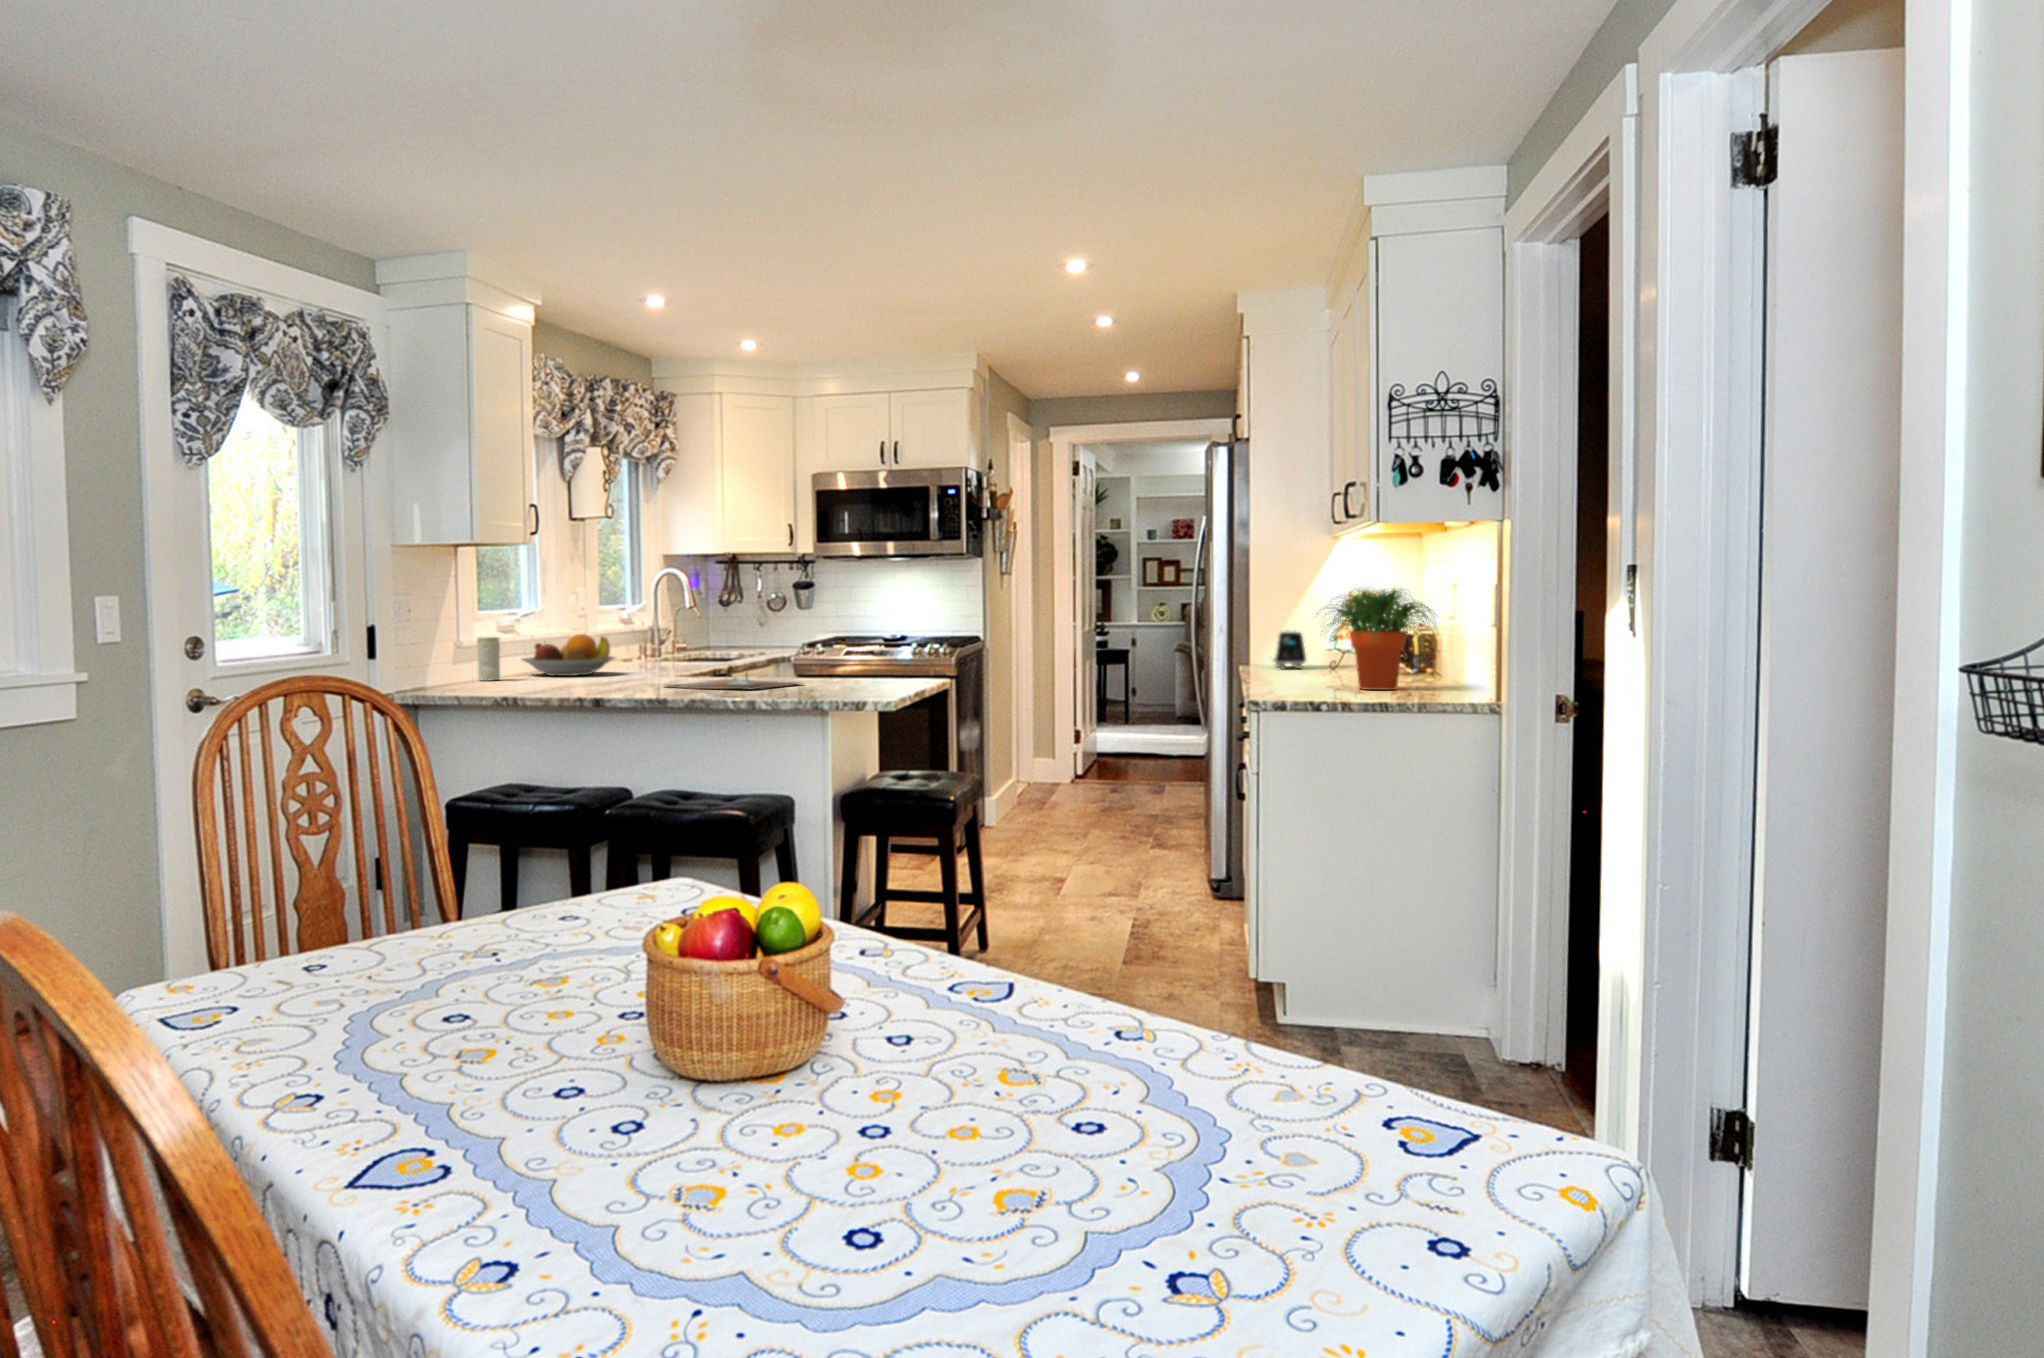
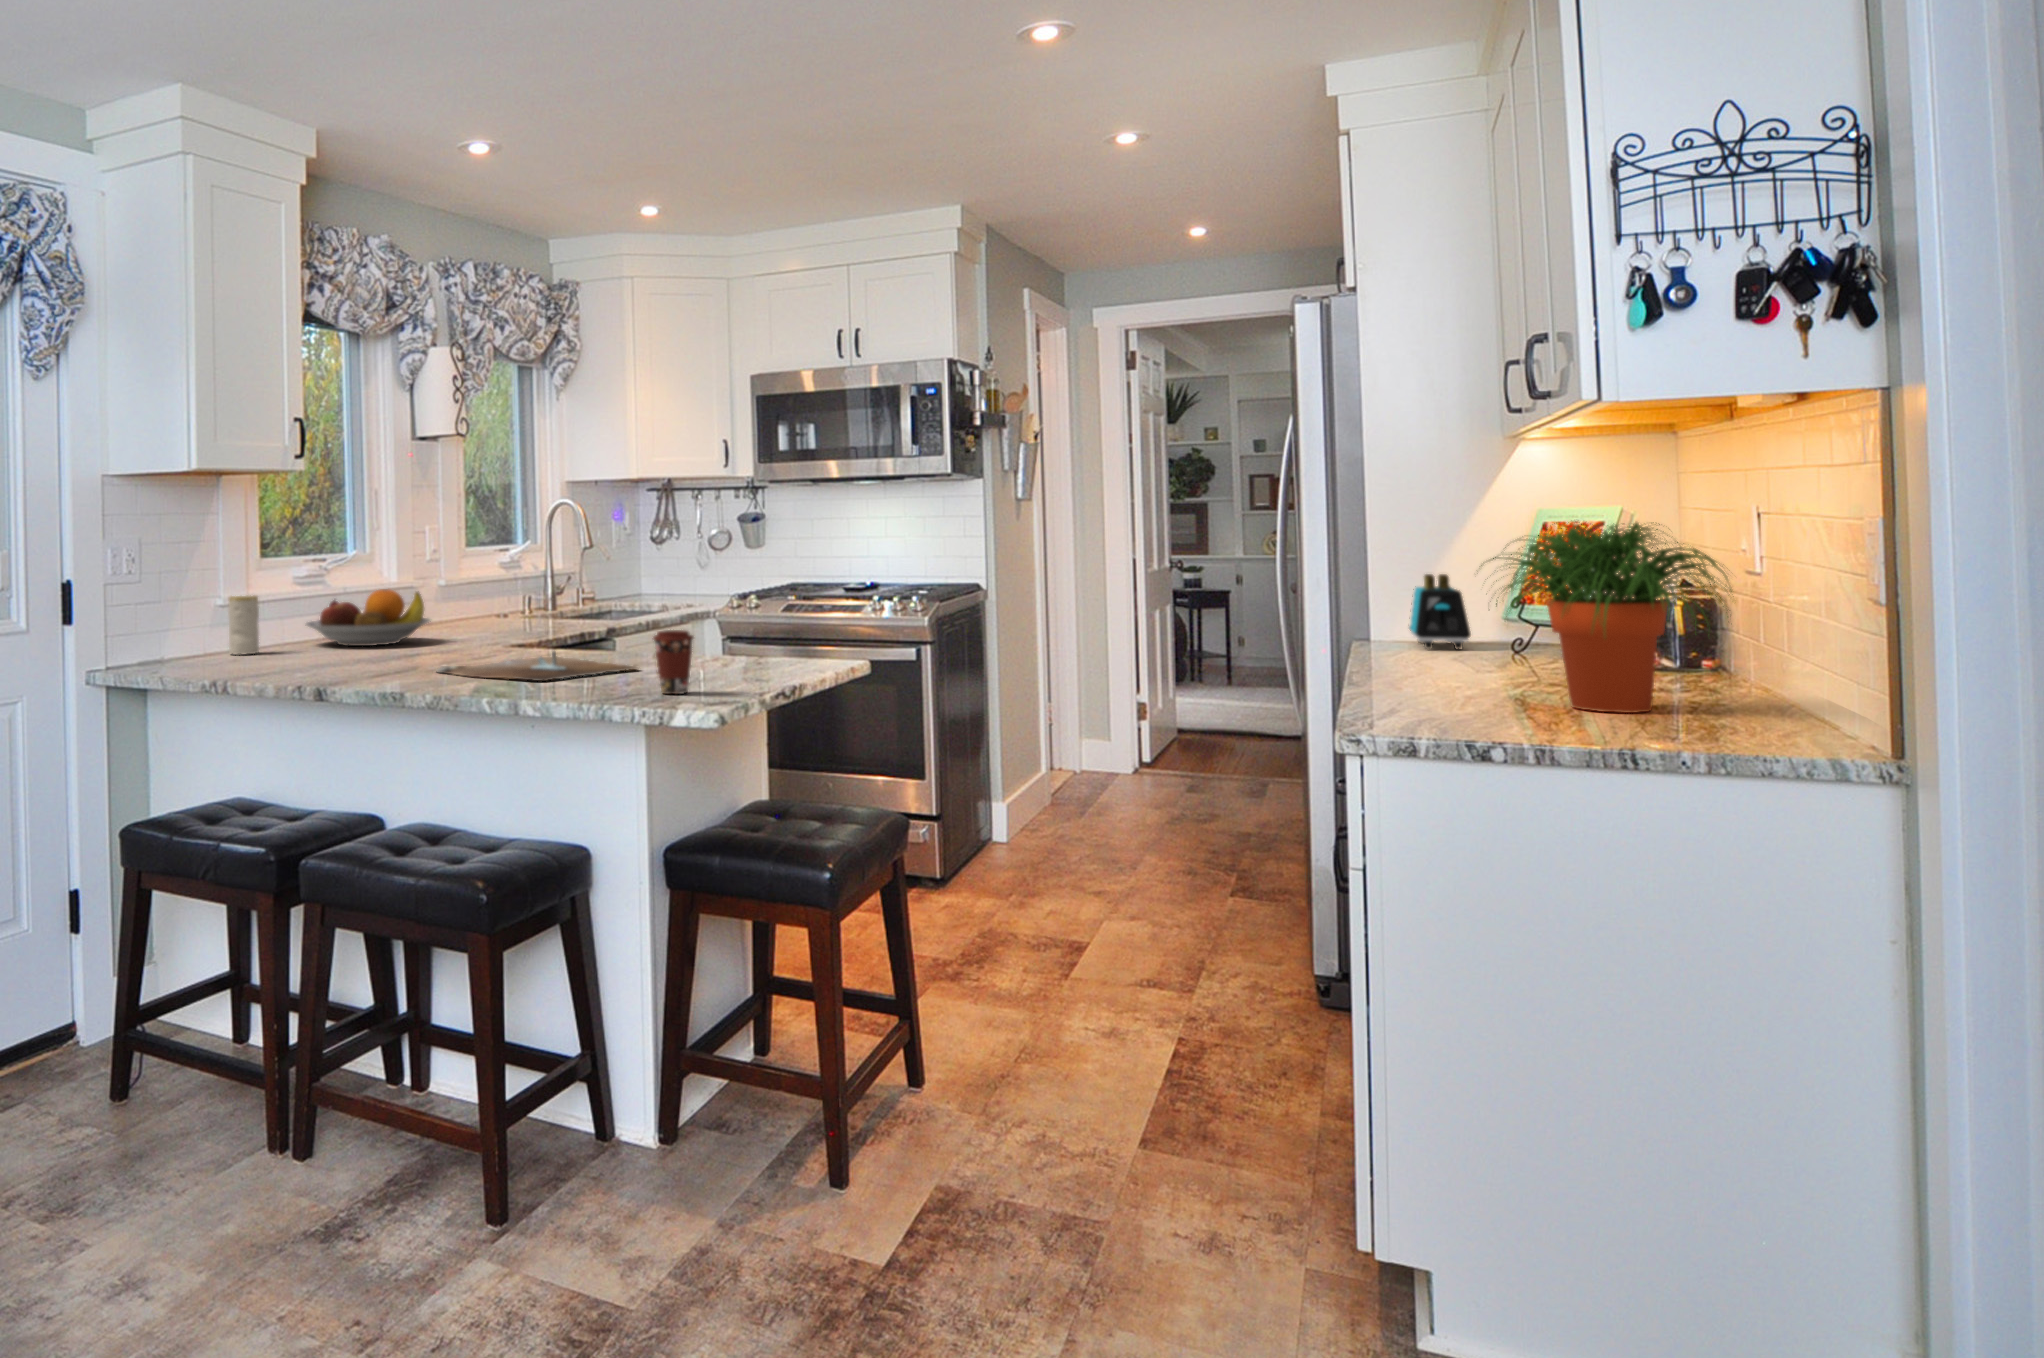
coffee cup: none [837,654,864,694] -> present [653,630,694,694]

